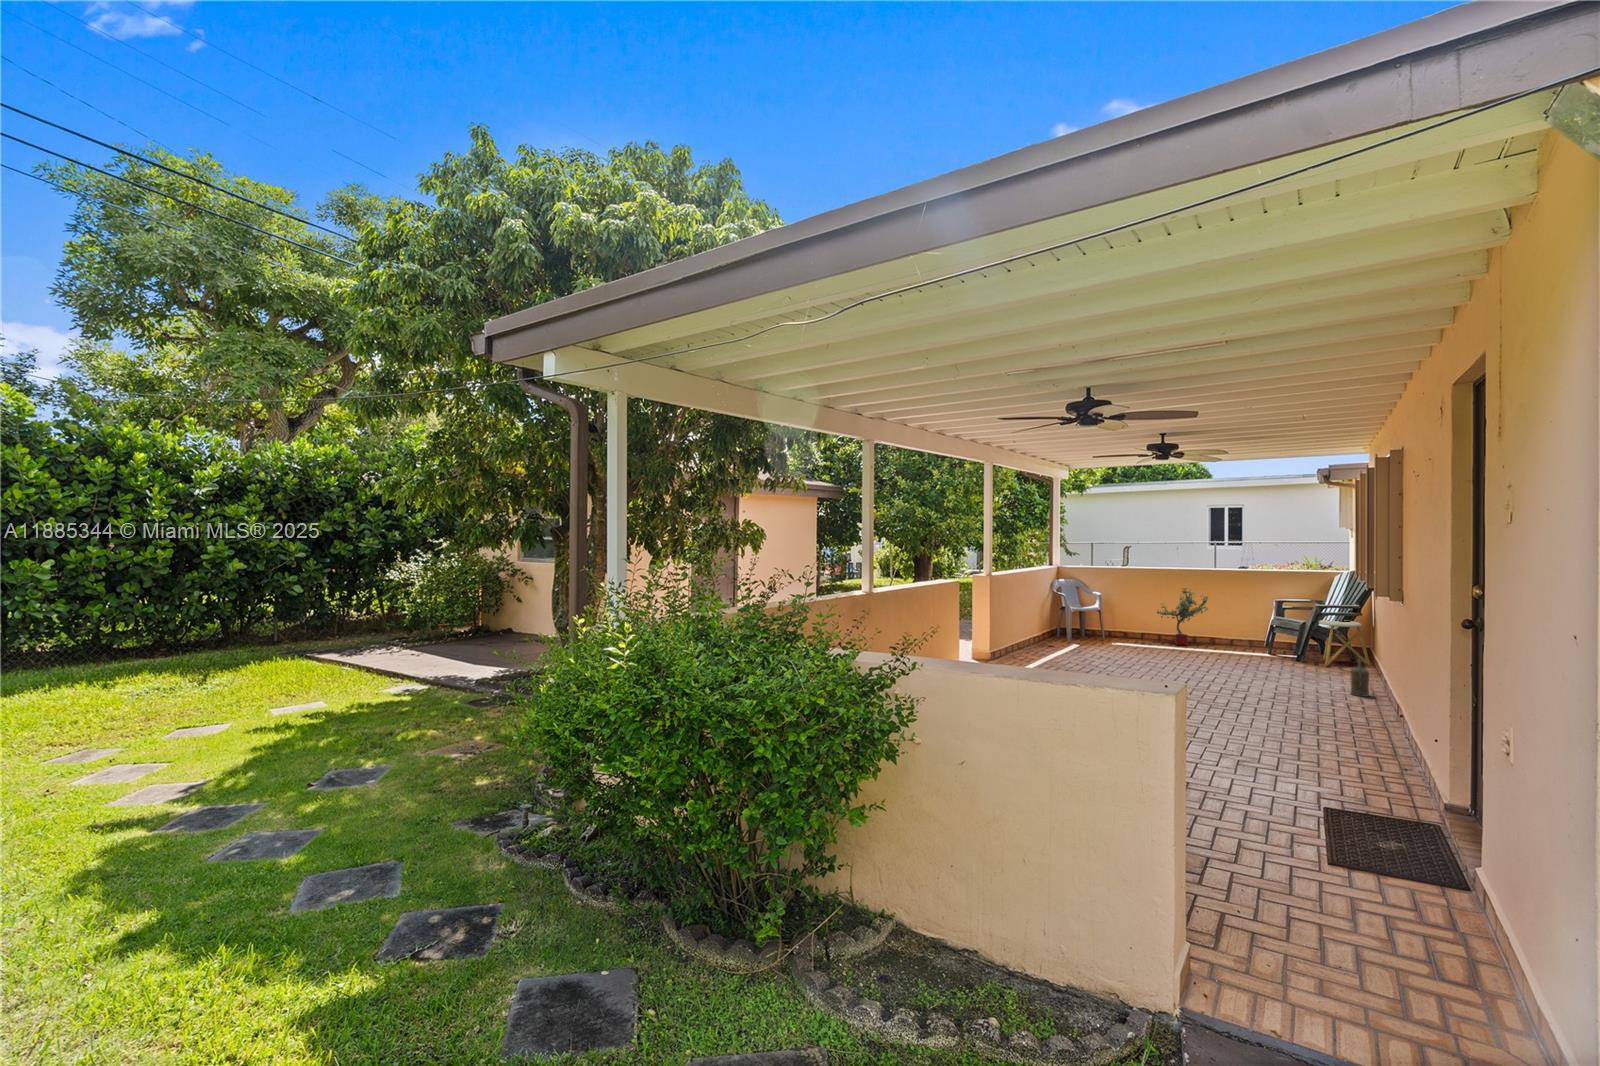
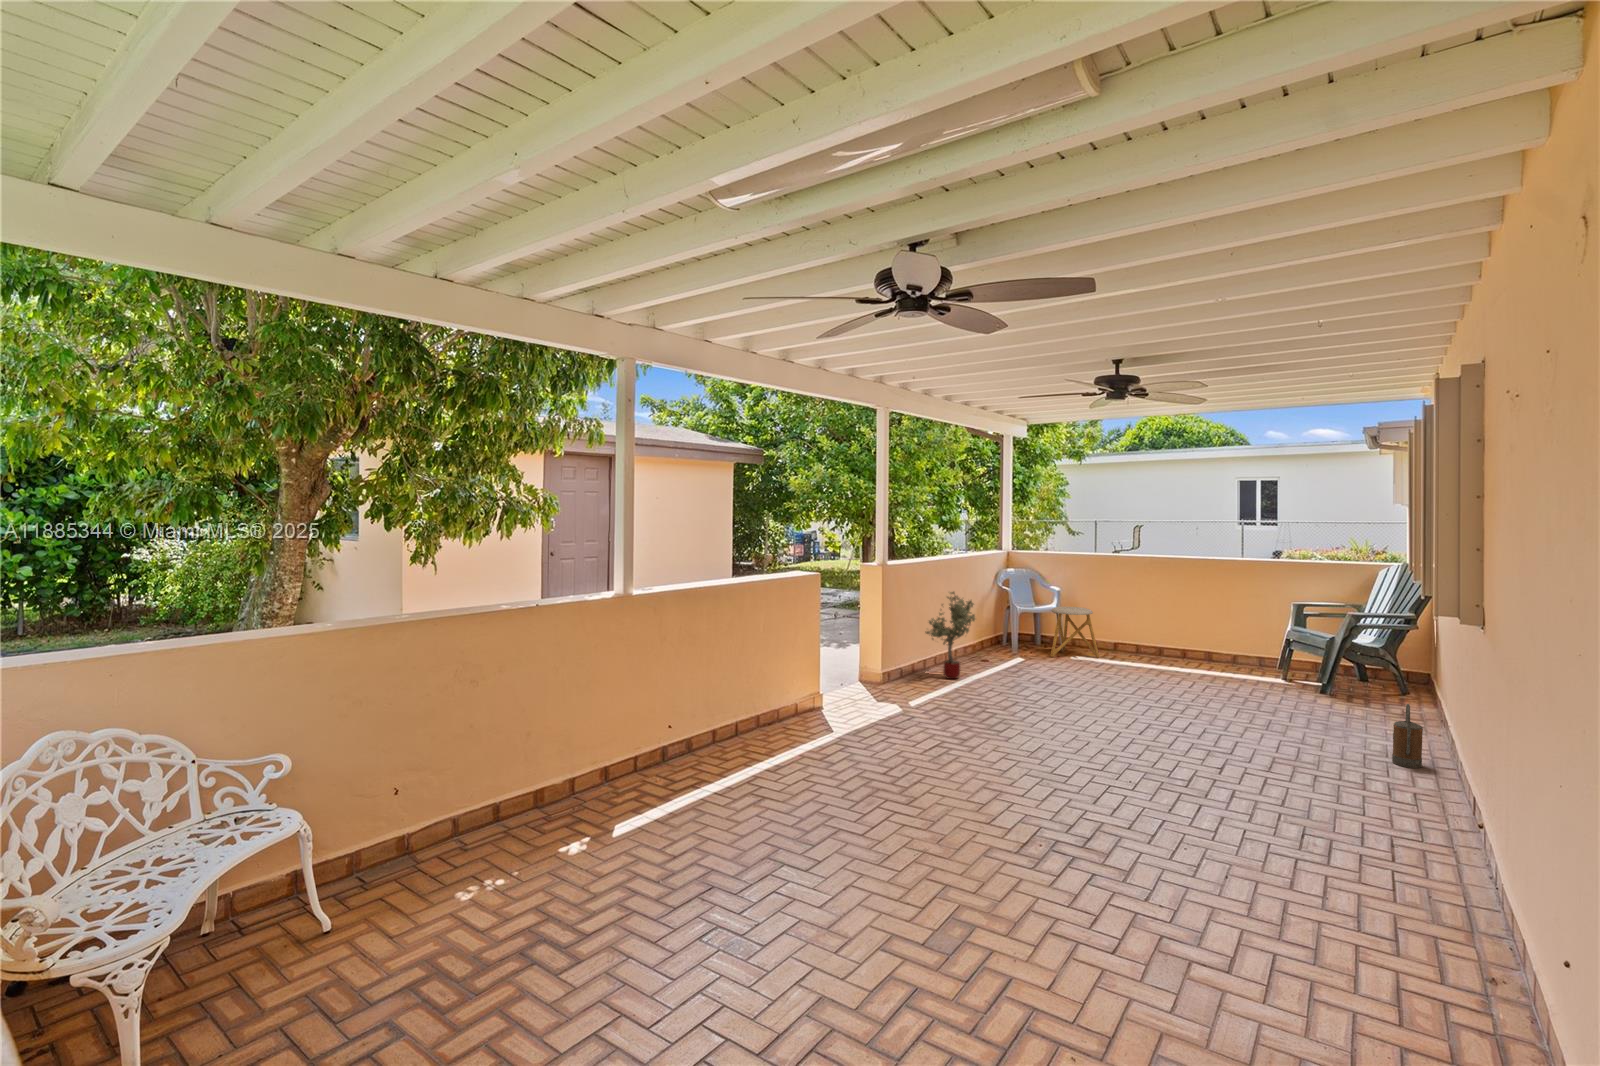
potted tree: present [1157,588,1208,646] -> present [925,592,975,679]
stool: present [1319,620,1371,666] -> present [1050,607,1099,658]

